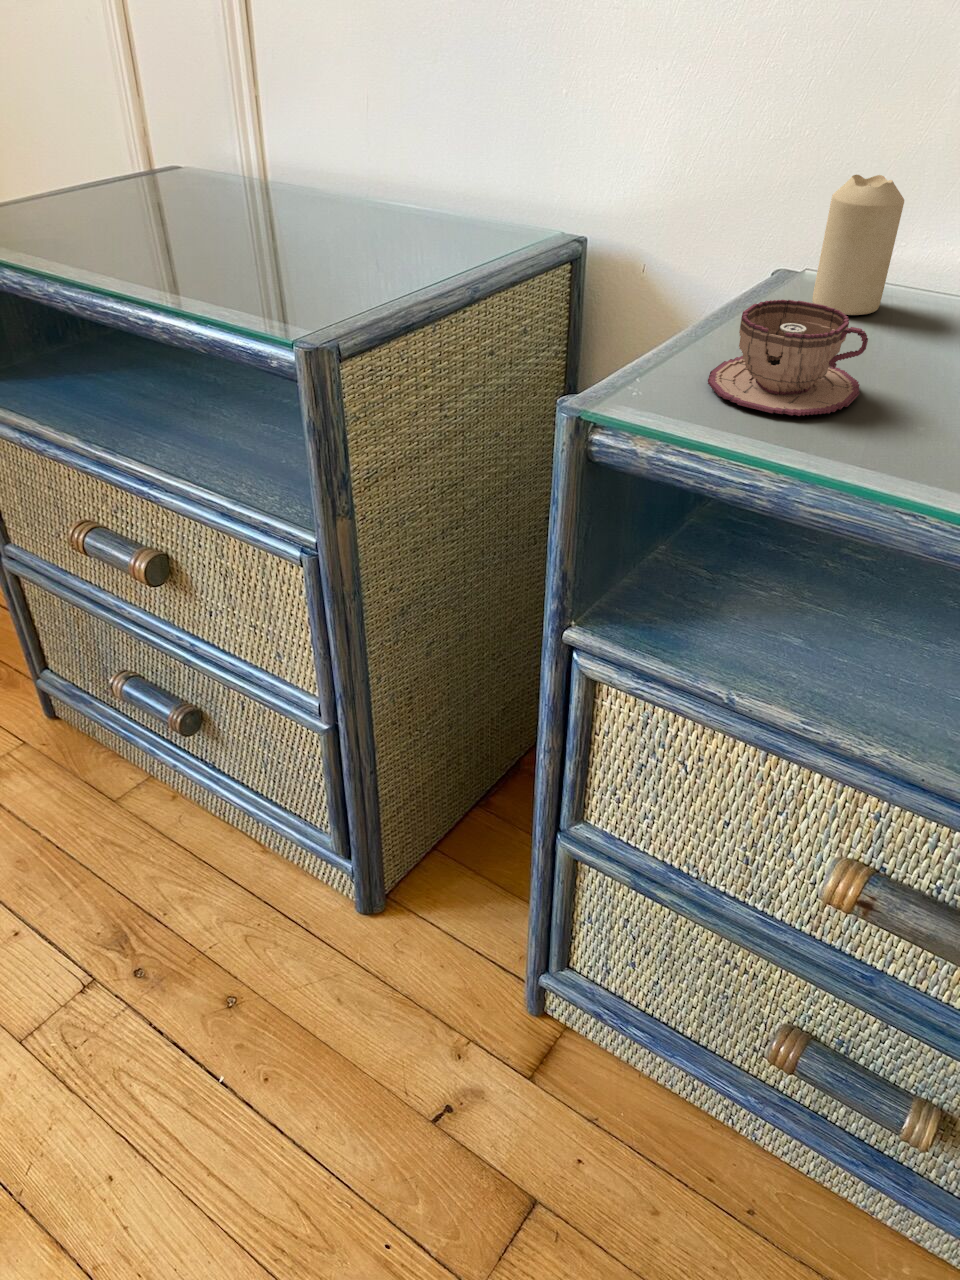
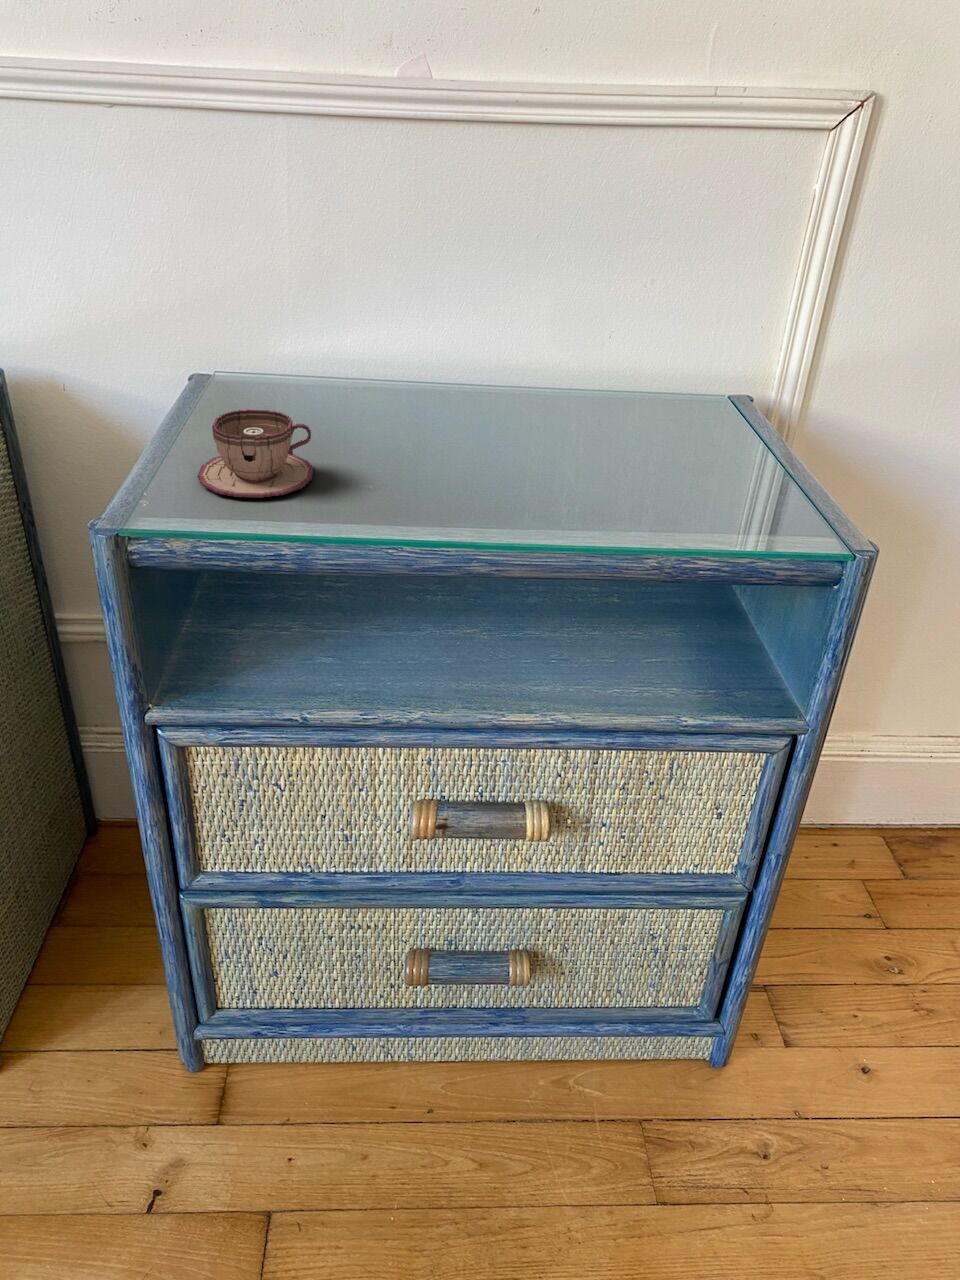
candle: present [812,175,904,315] -> none [228,303,286,410]

